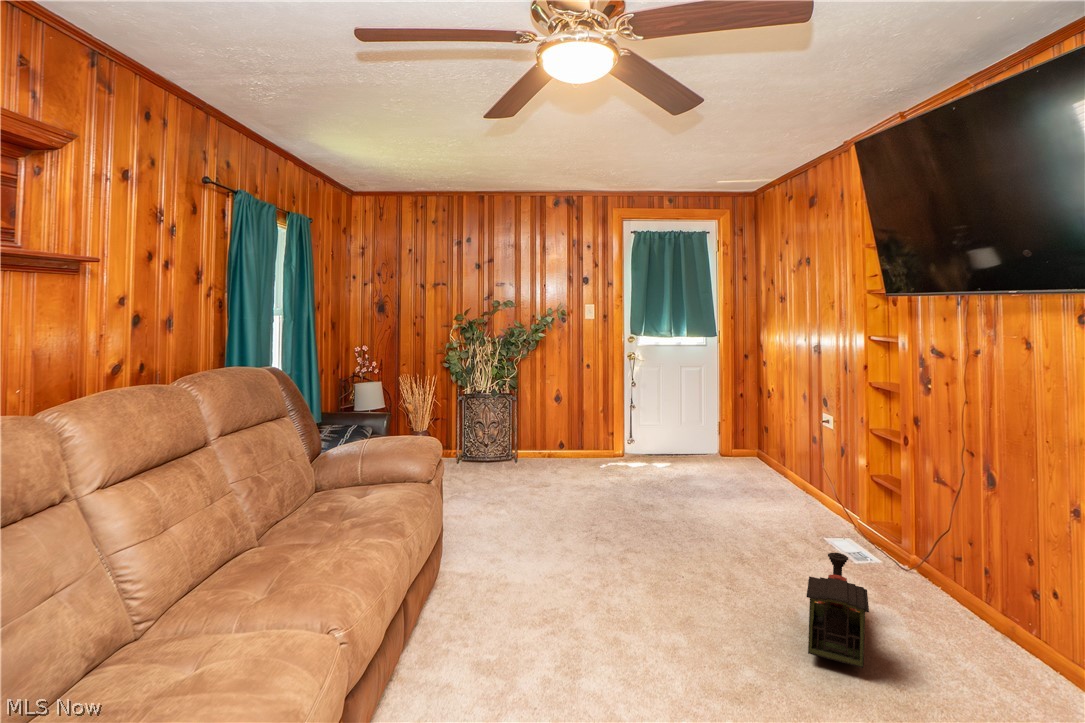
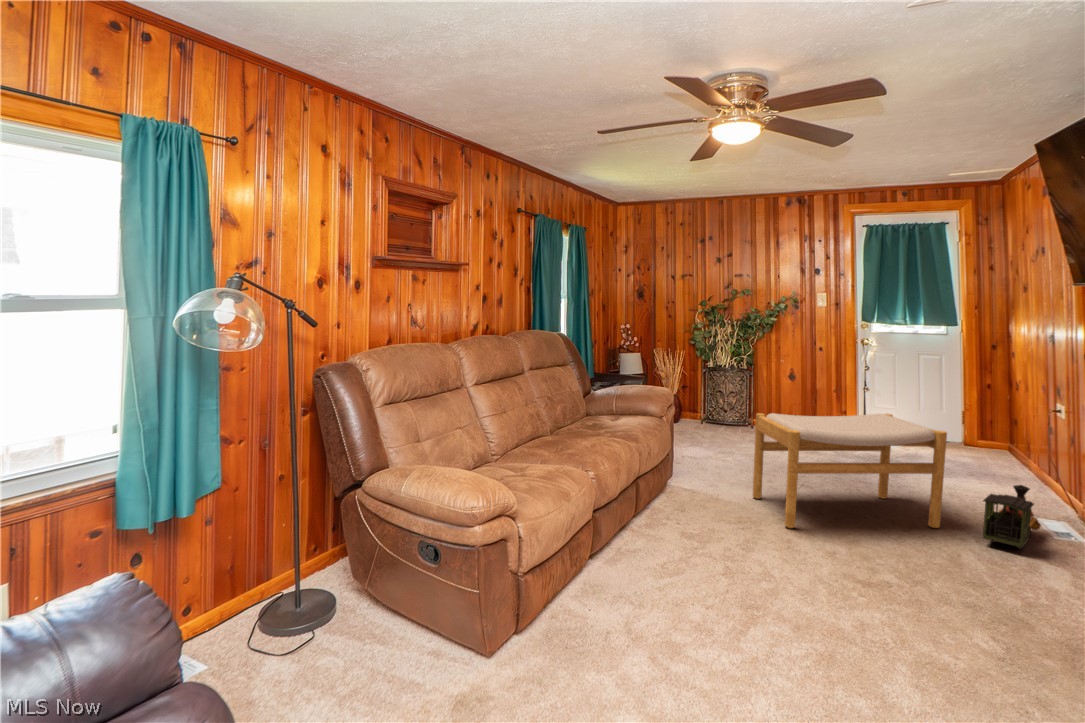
footstool: none [490,457,750,681] -> present [753,413,947,528]

